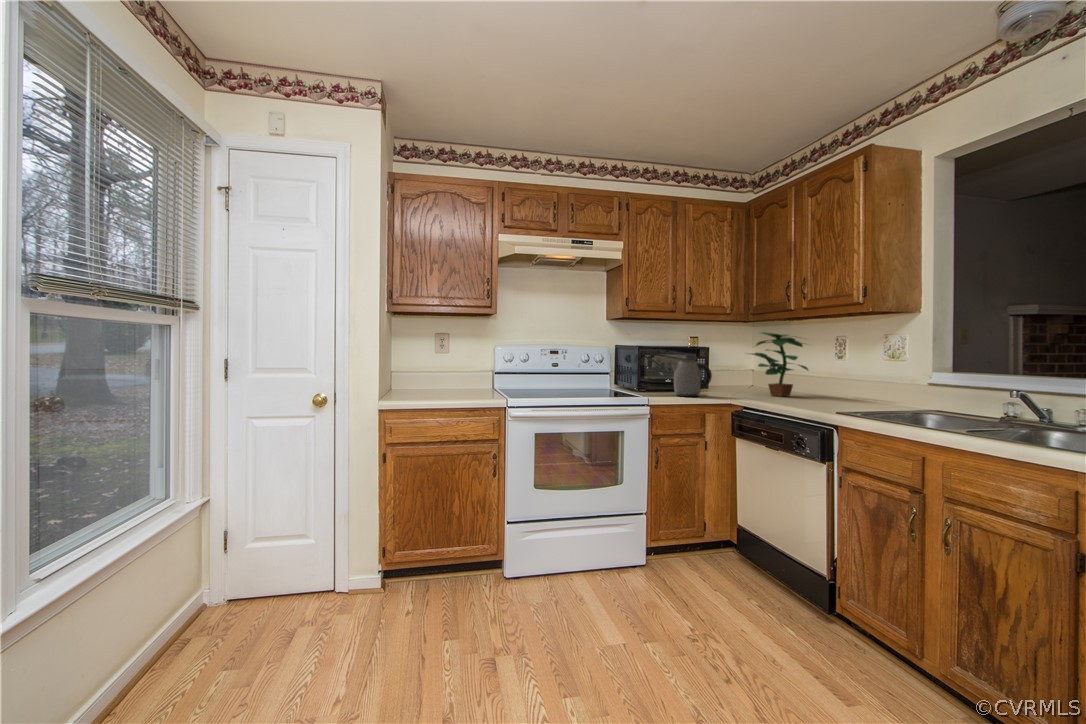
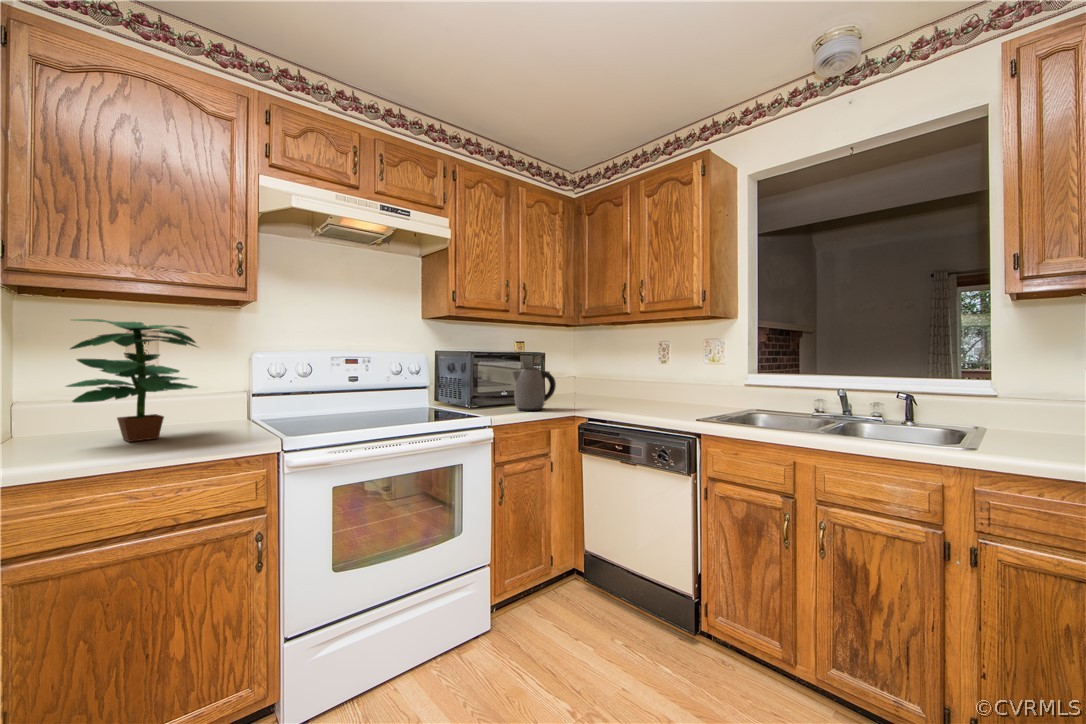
potted plant: present [751,332,808,397] -> present [66,319,198,442]

